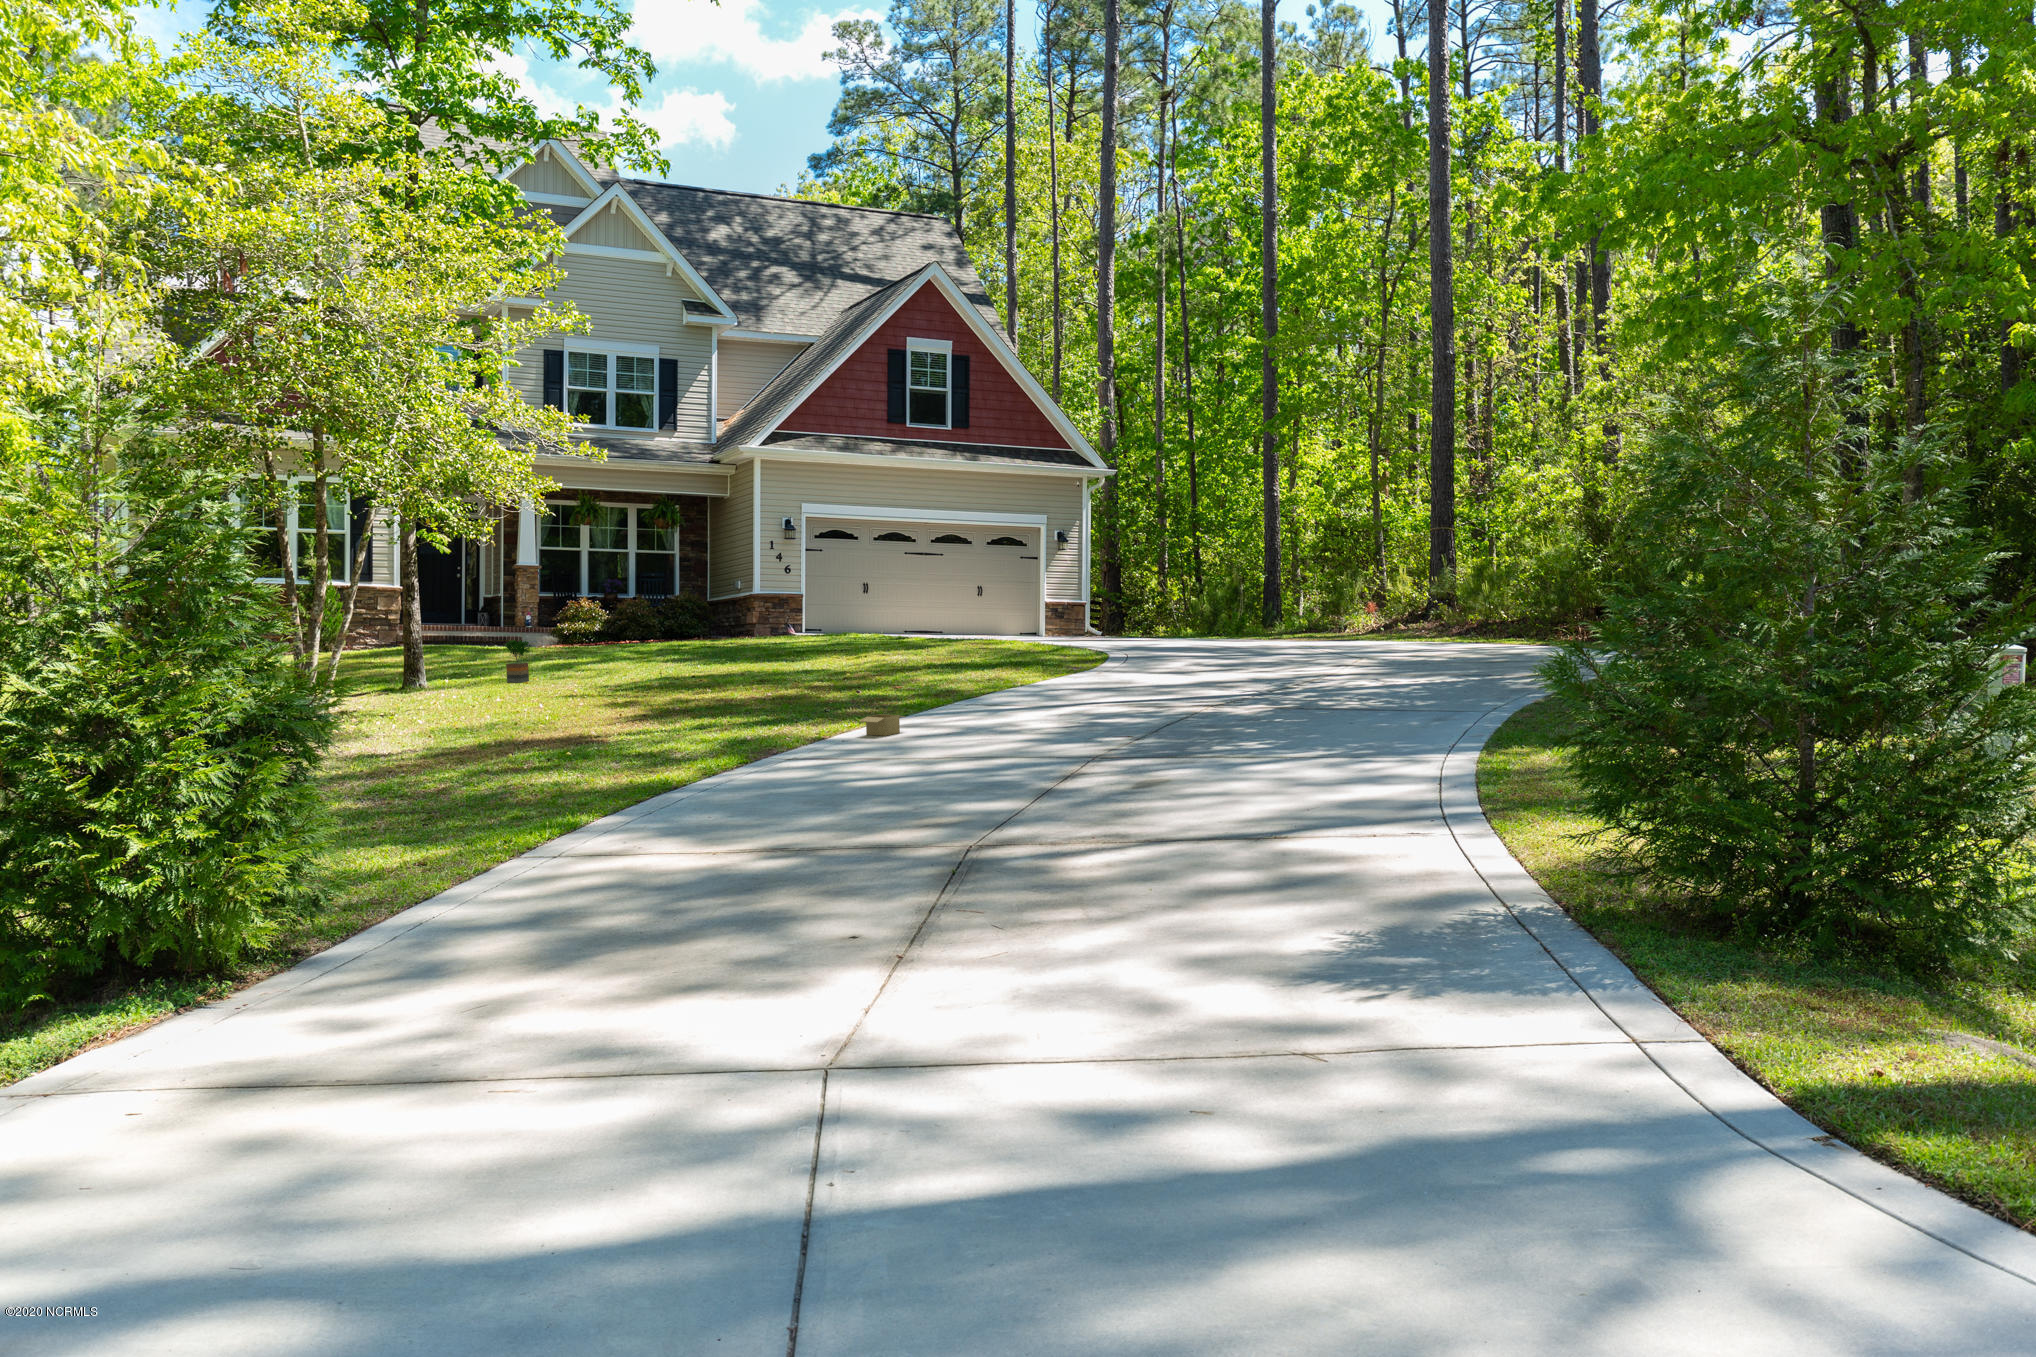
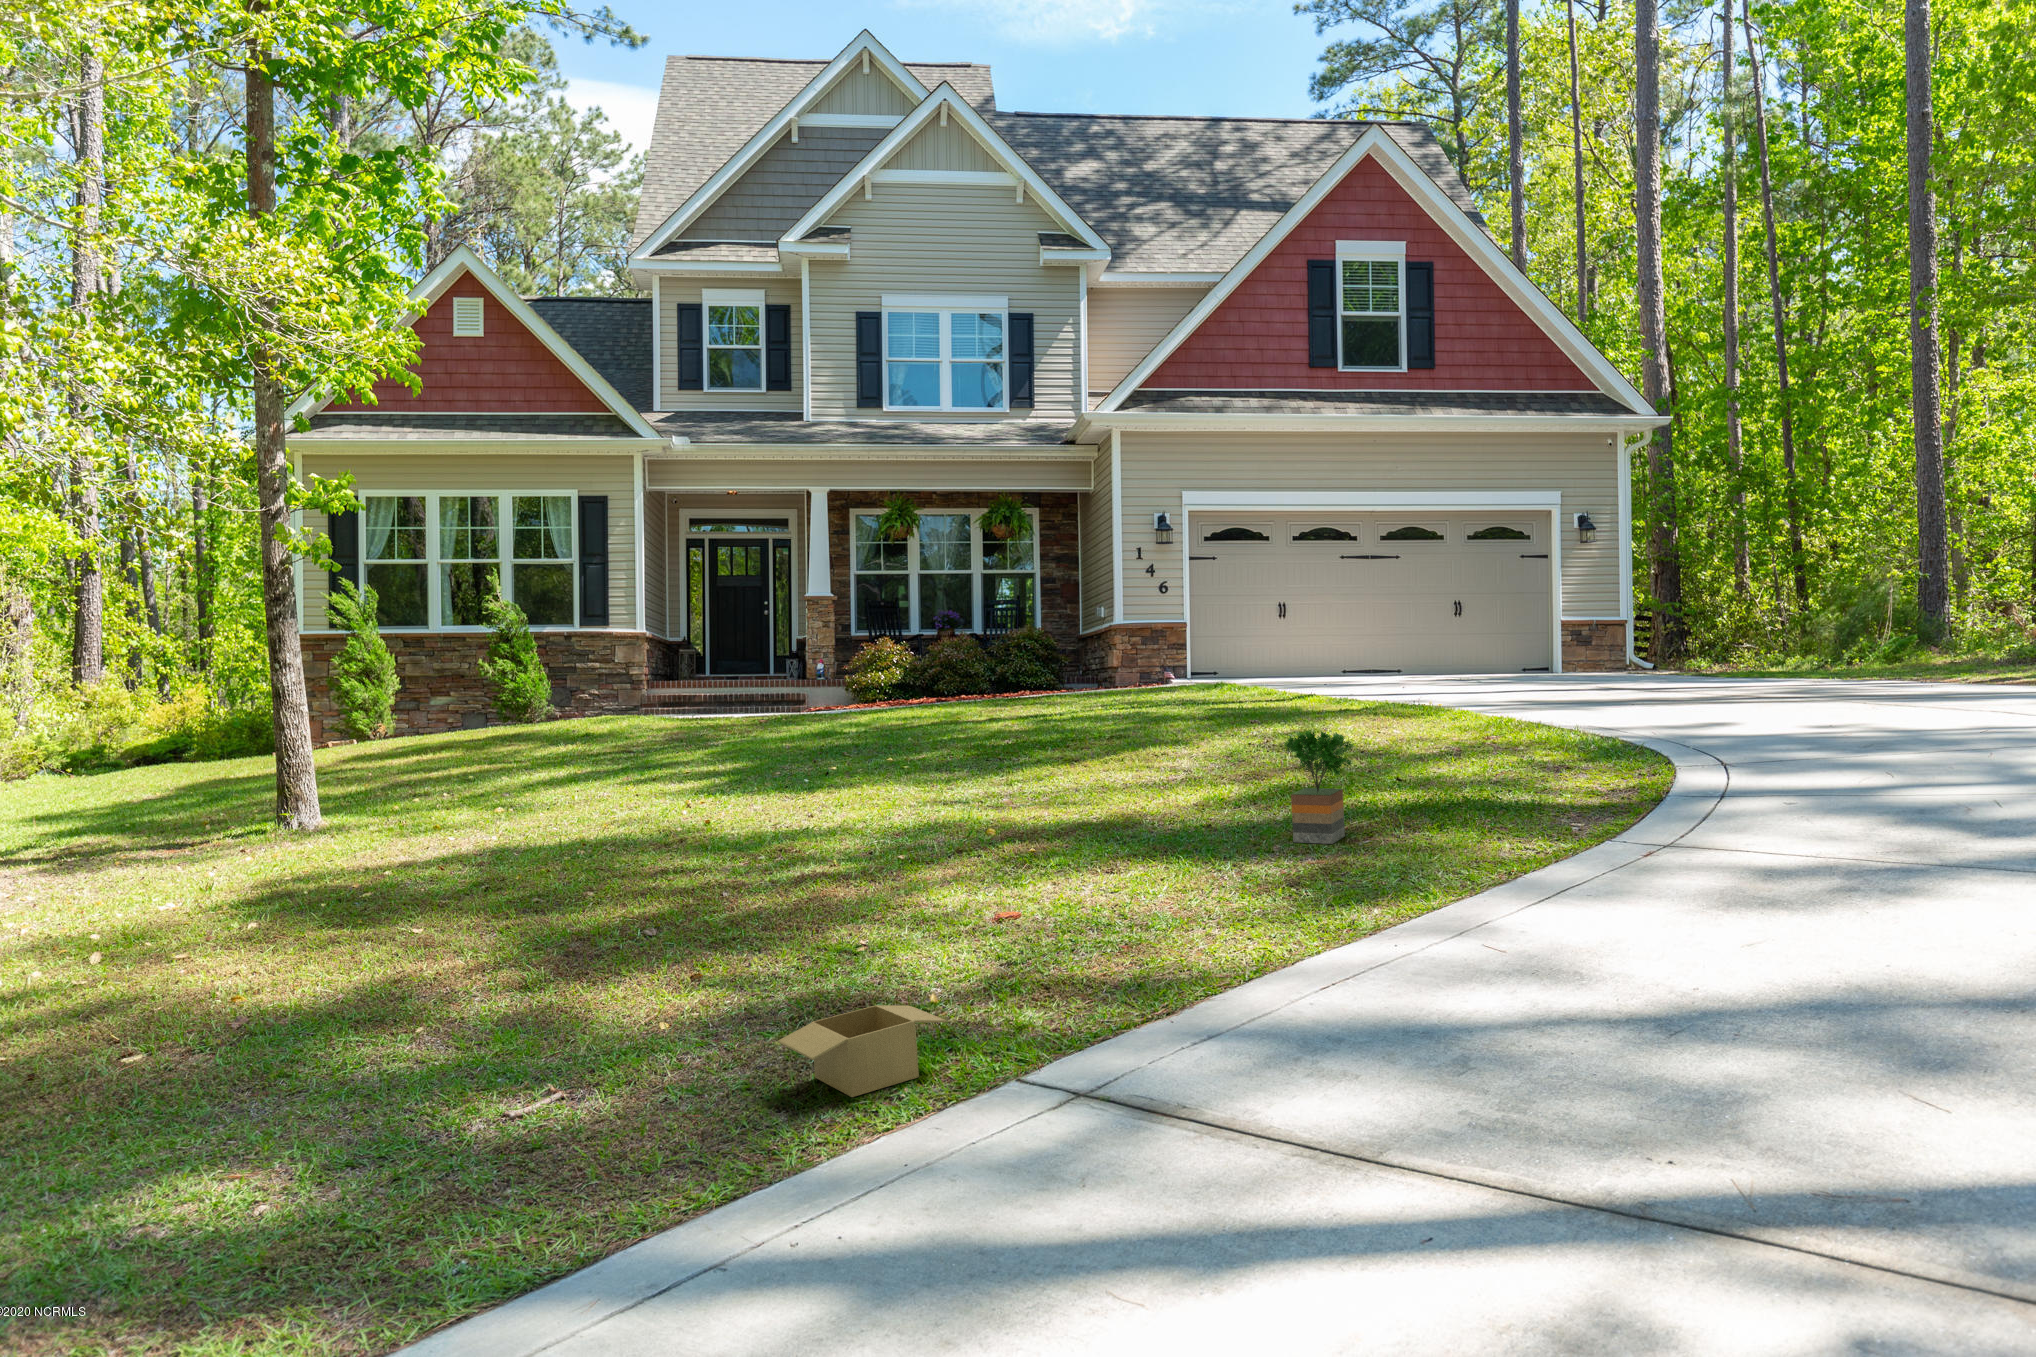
potted tree: present [505,640,532,683] -> present [1285,731,1354,844]

